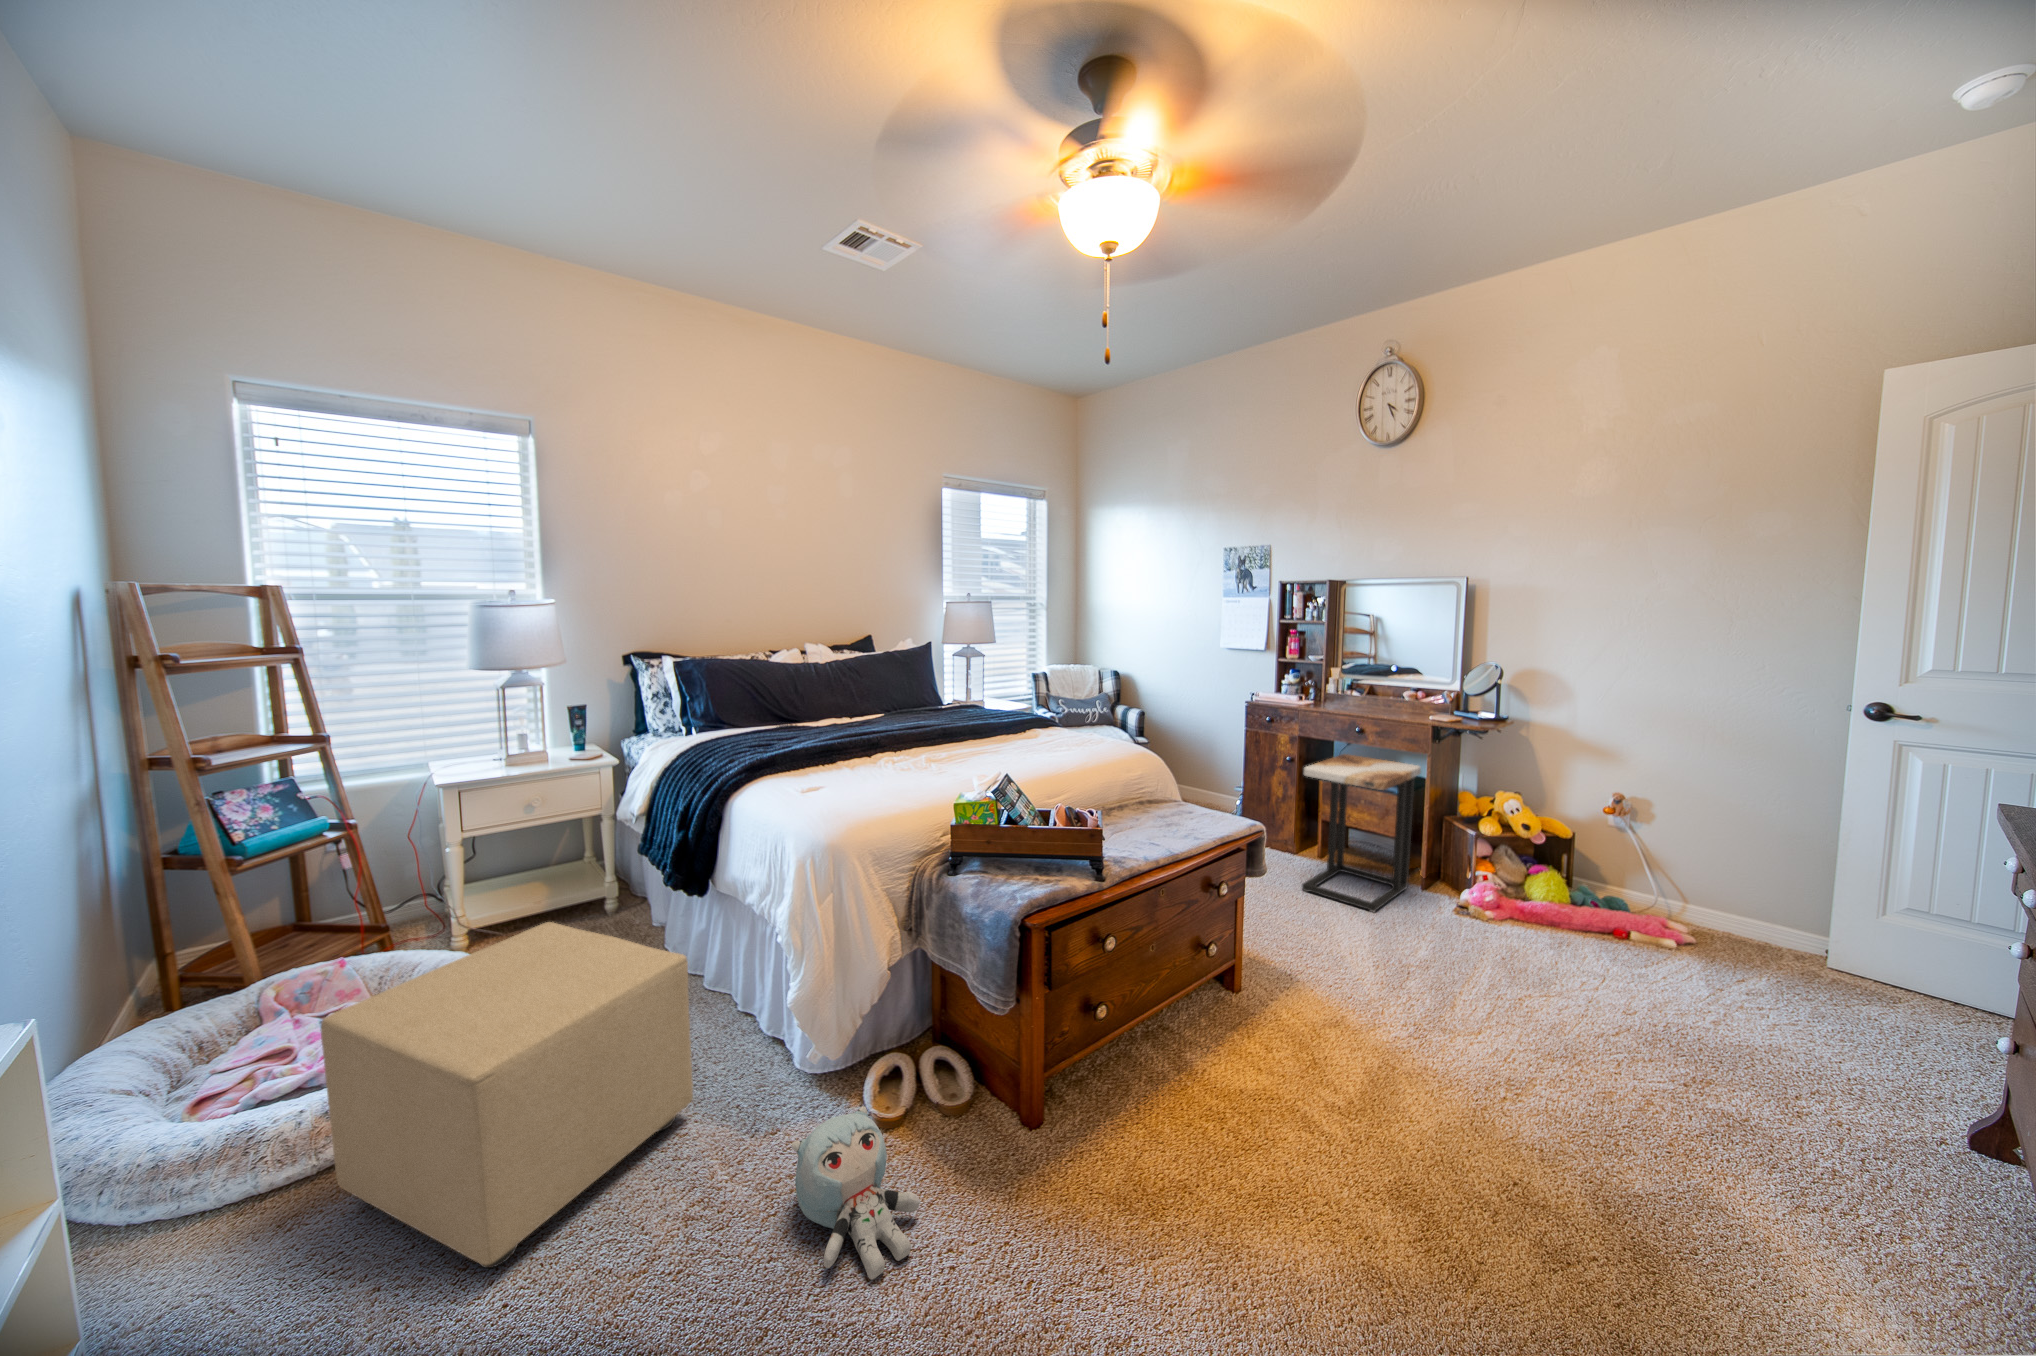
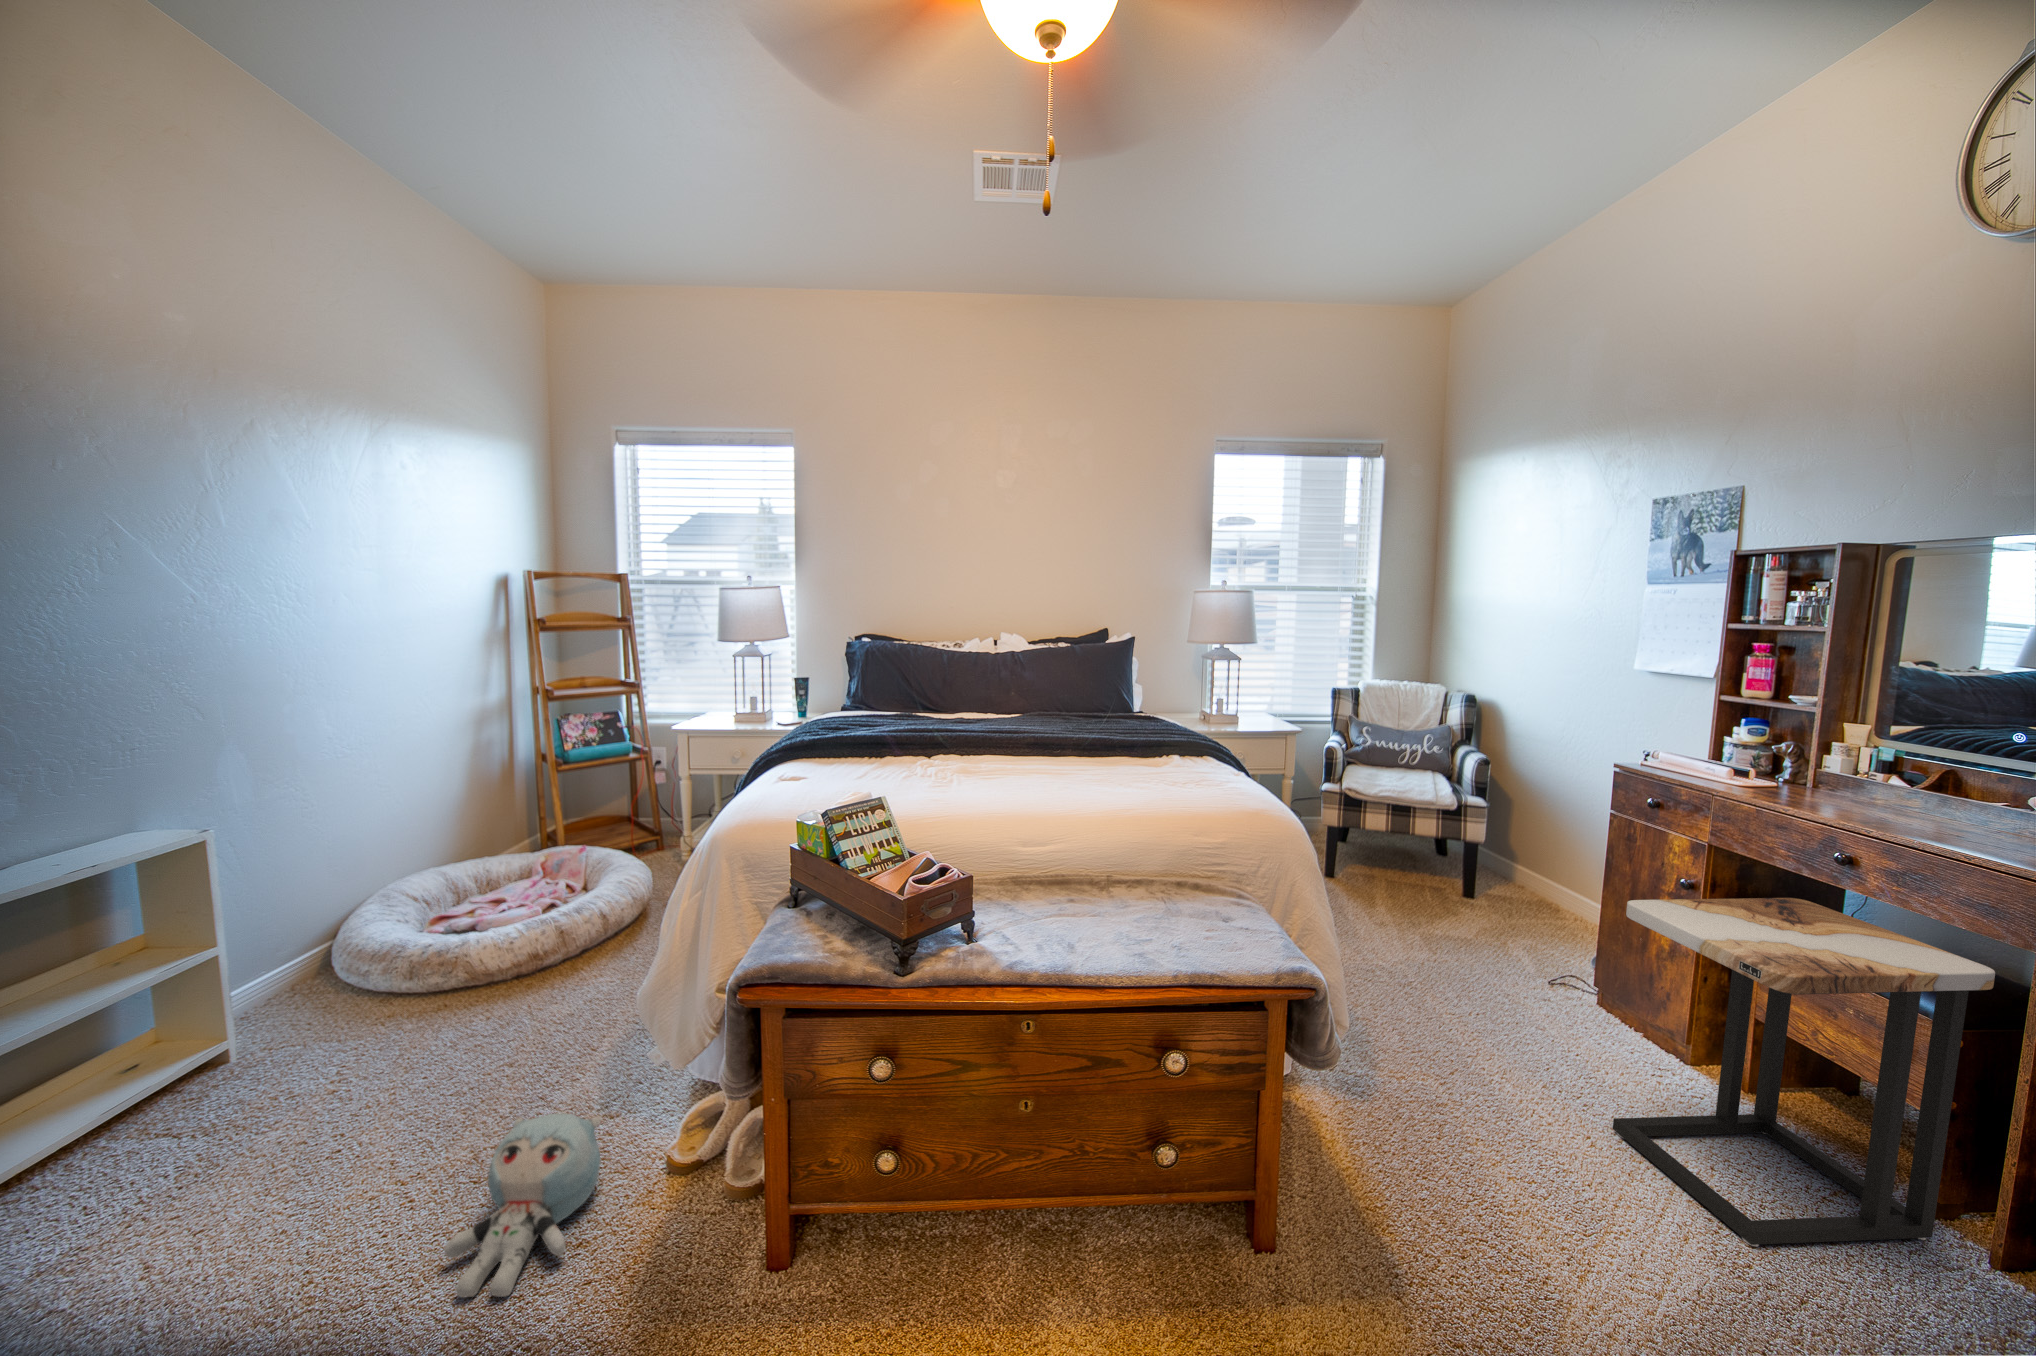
ottoman: present [321,922,693,1268] -> none [344,850,602,1105]

